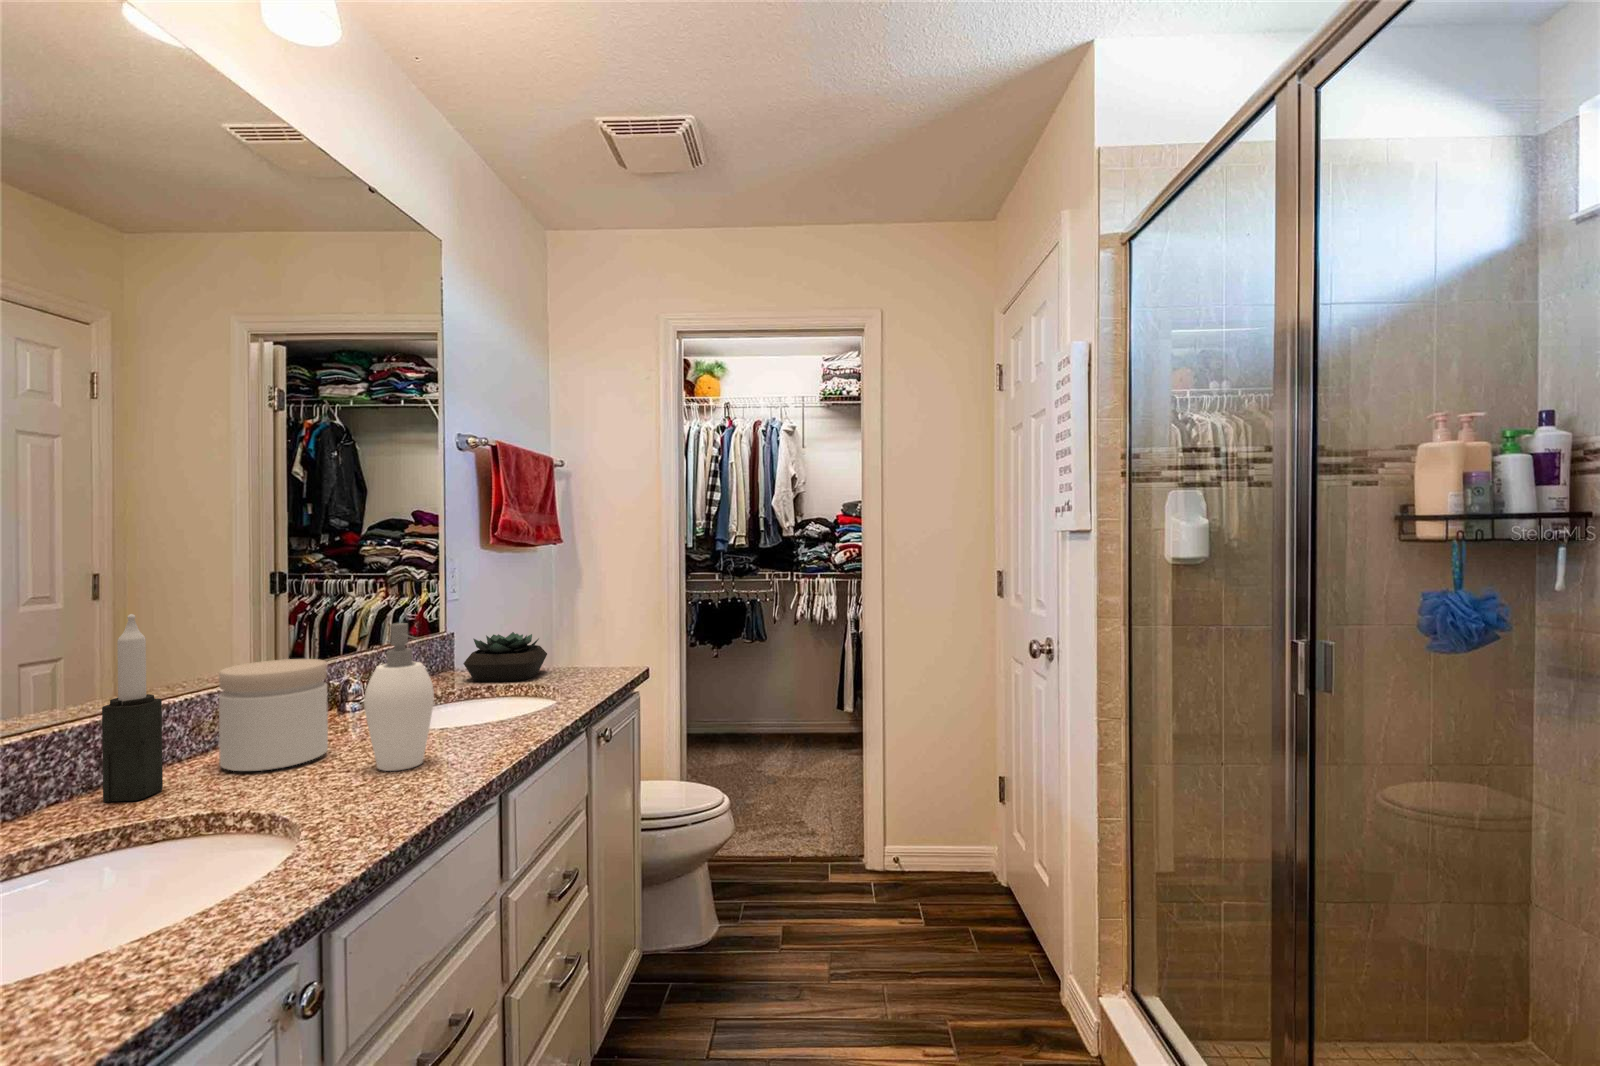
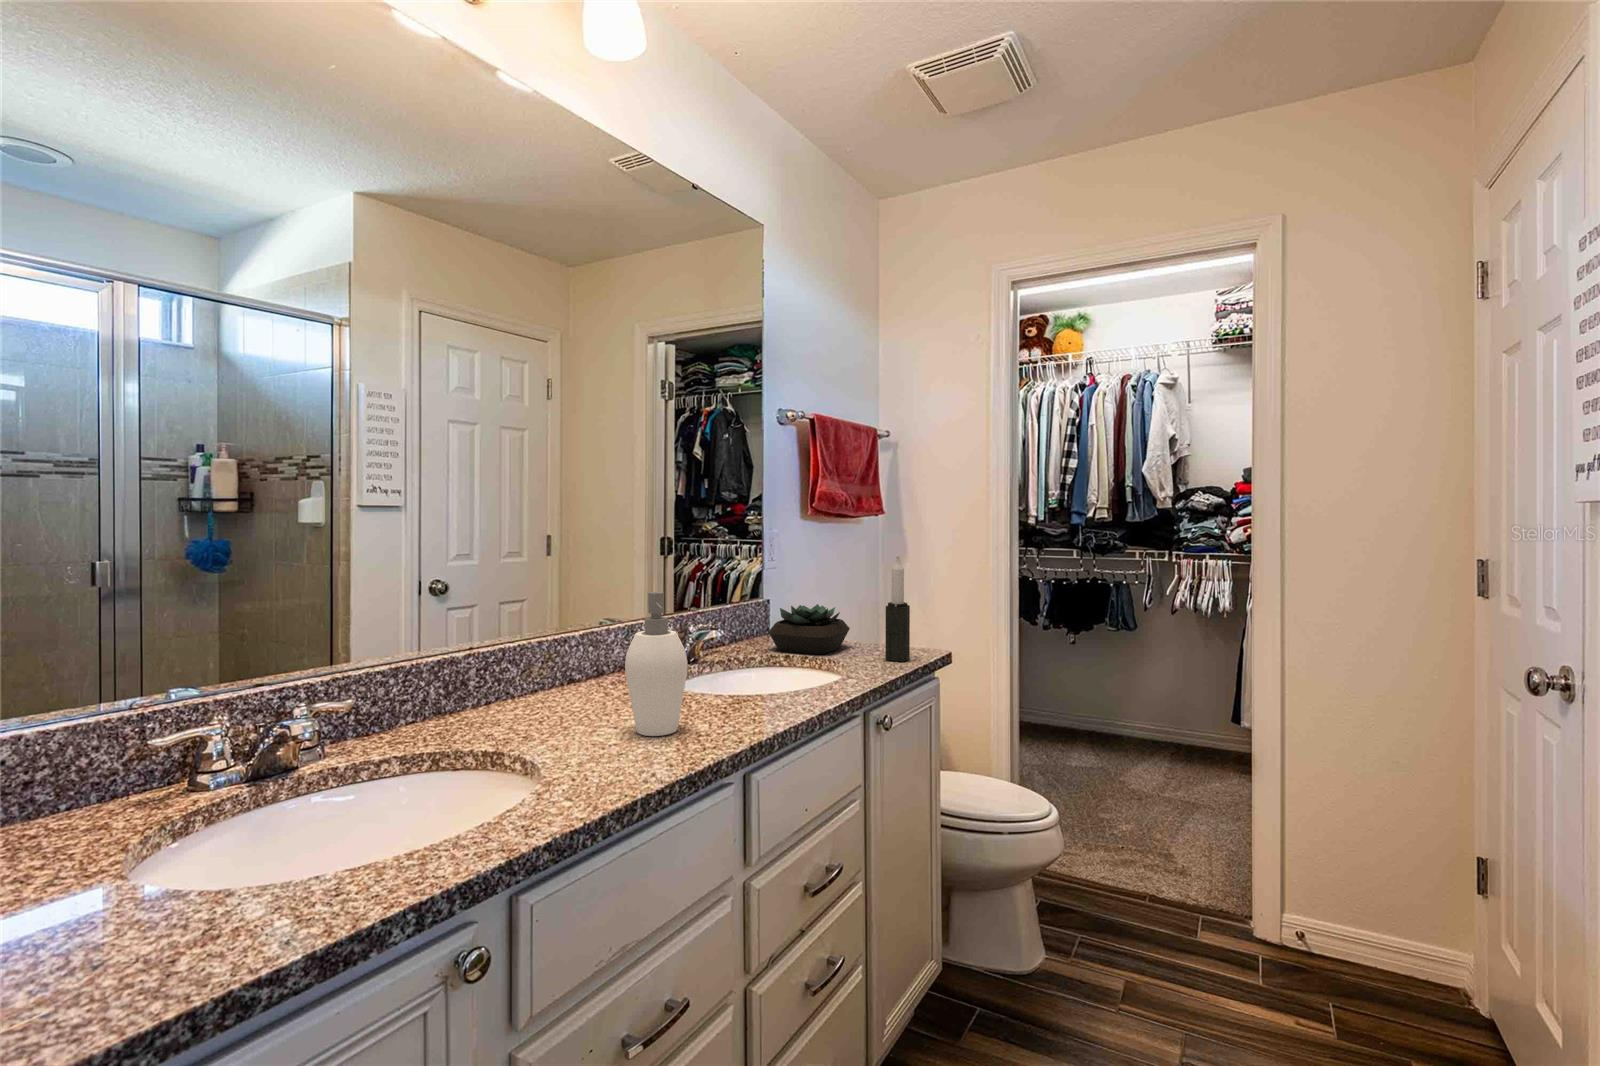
candle: present [102,614,163,802] -> present [885,555,910,662]
jar: present [219,659,328,771] -> none [527,618,612,718]

